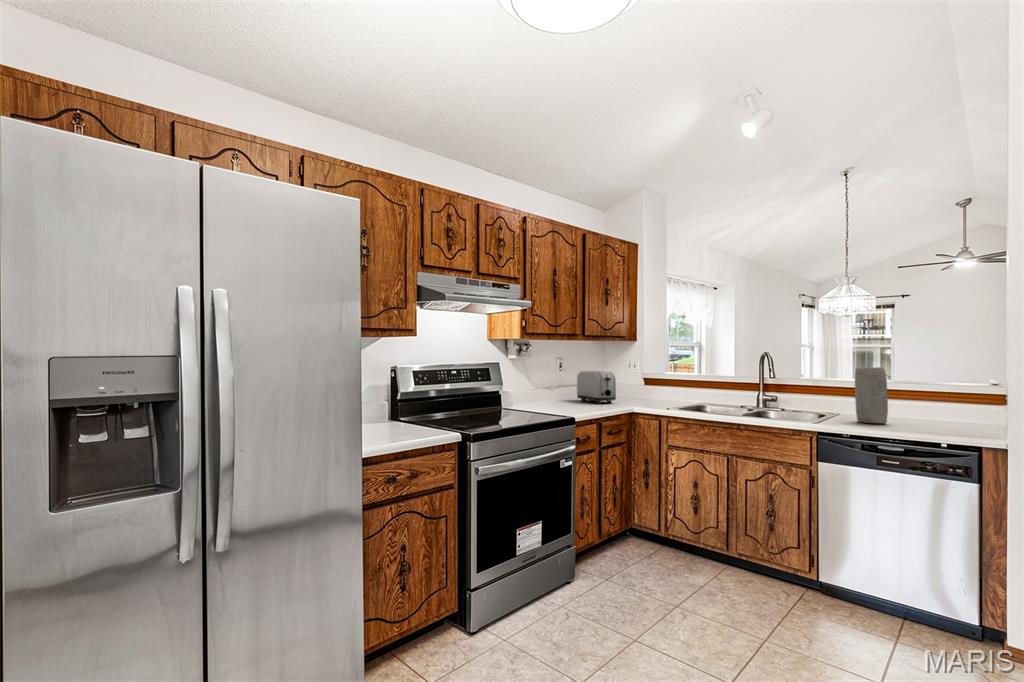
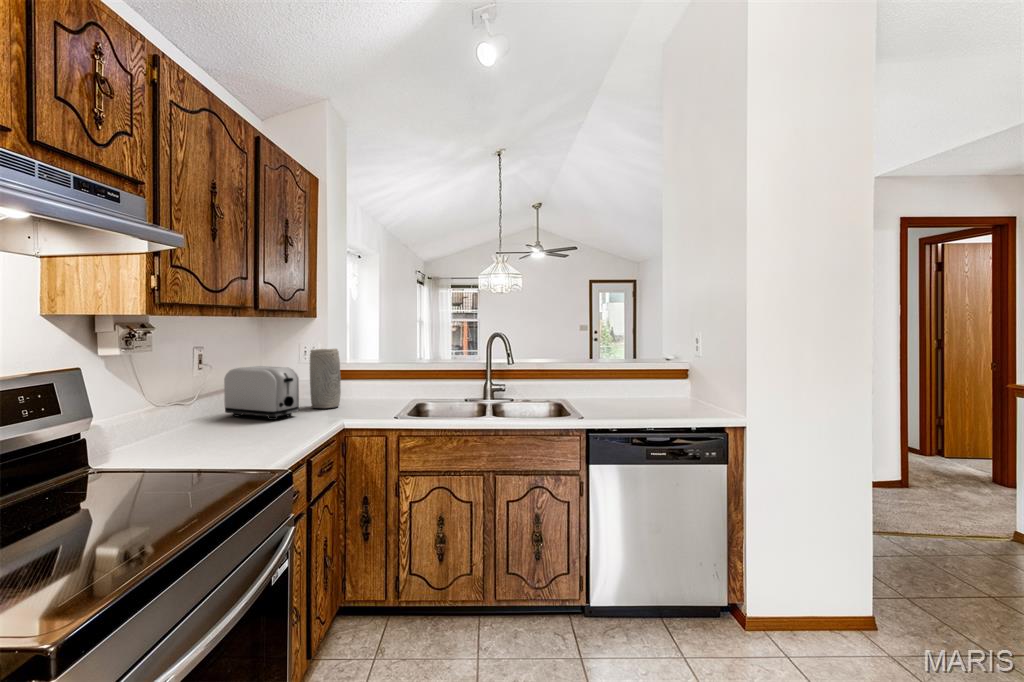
vase: present [855,367,888,423] -> present [310,349,341,408]

